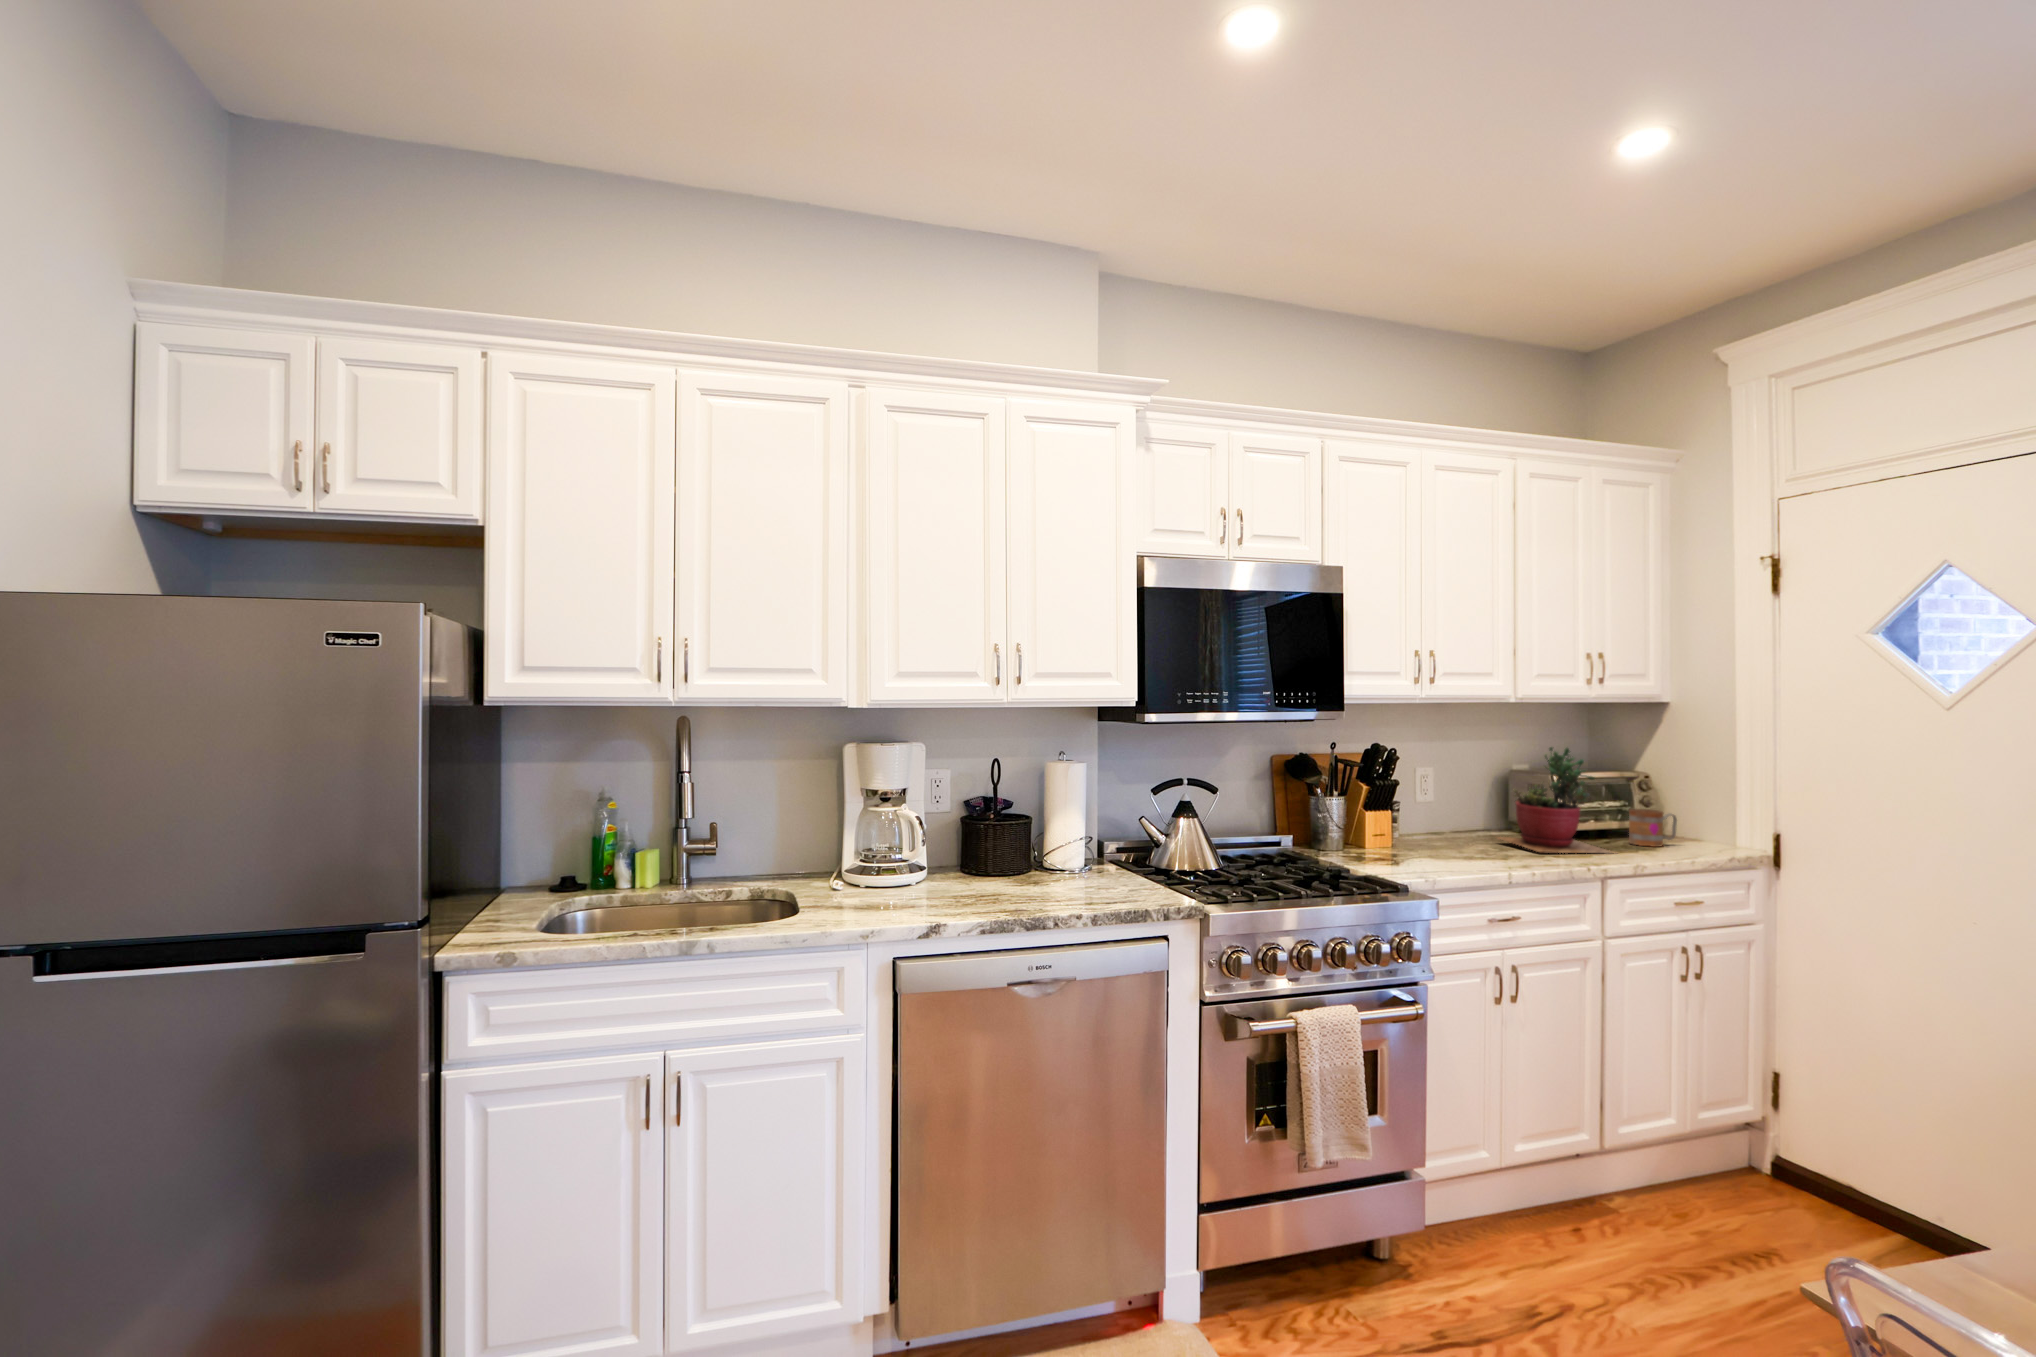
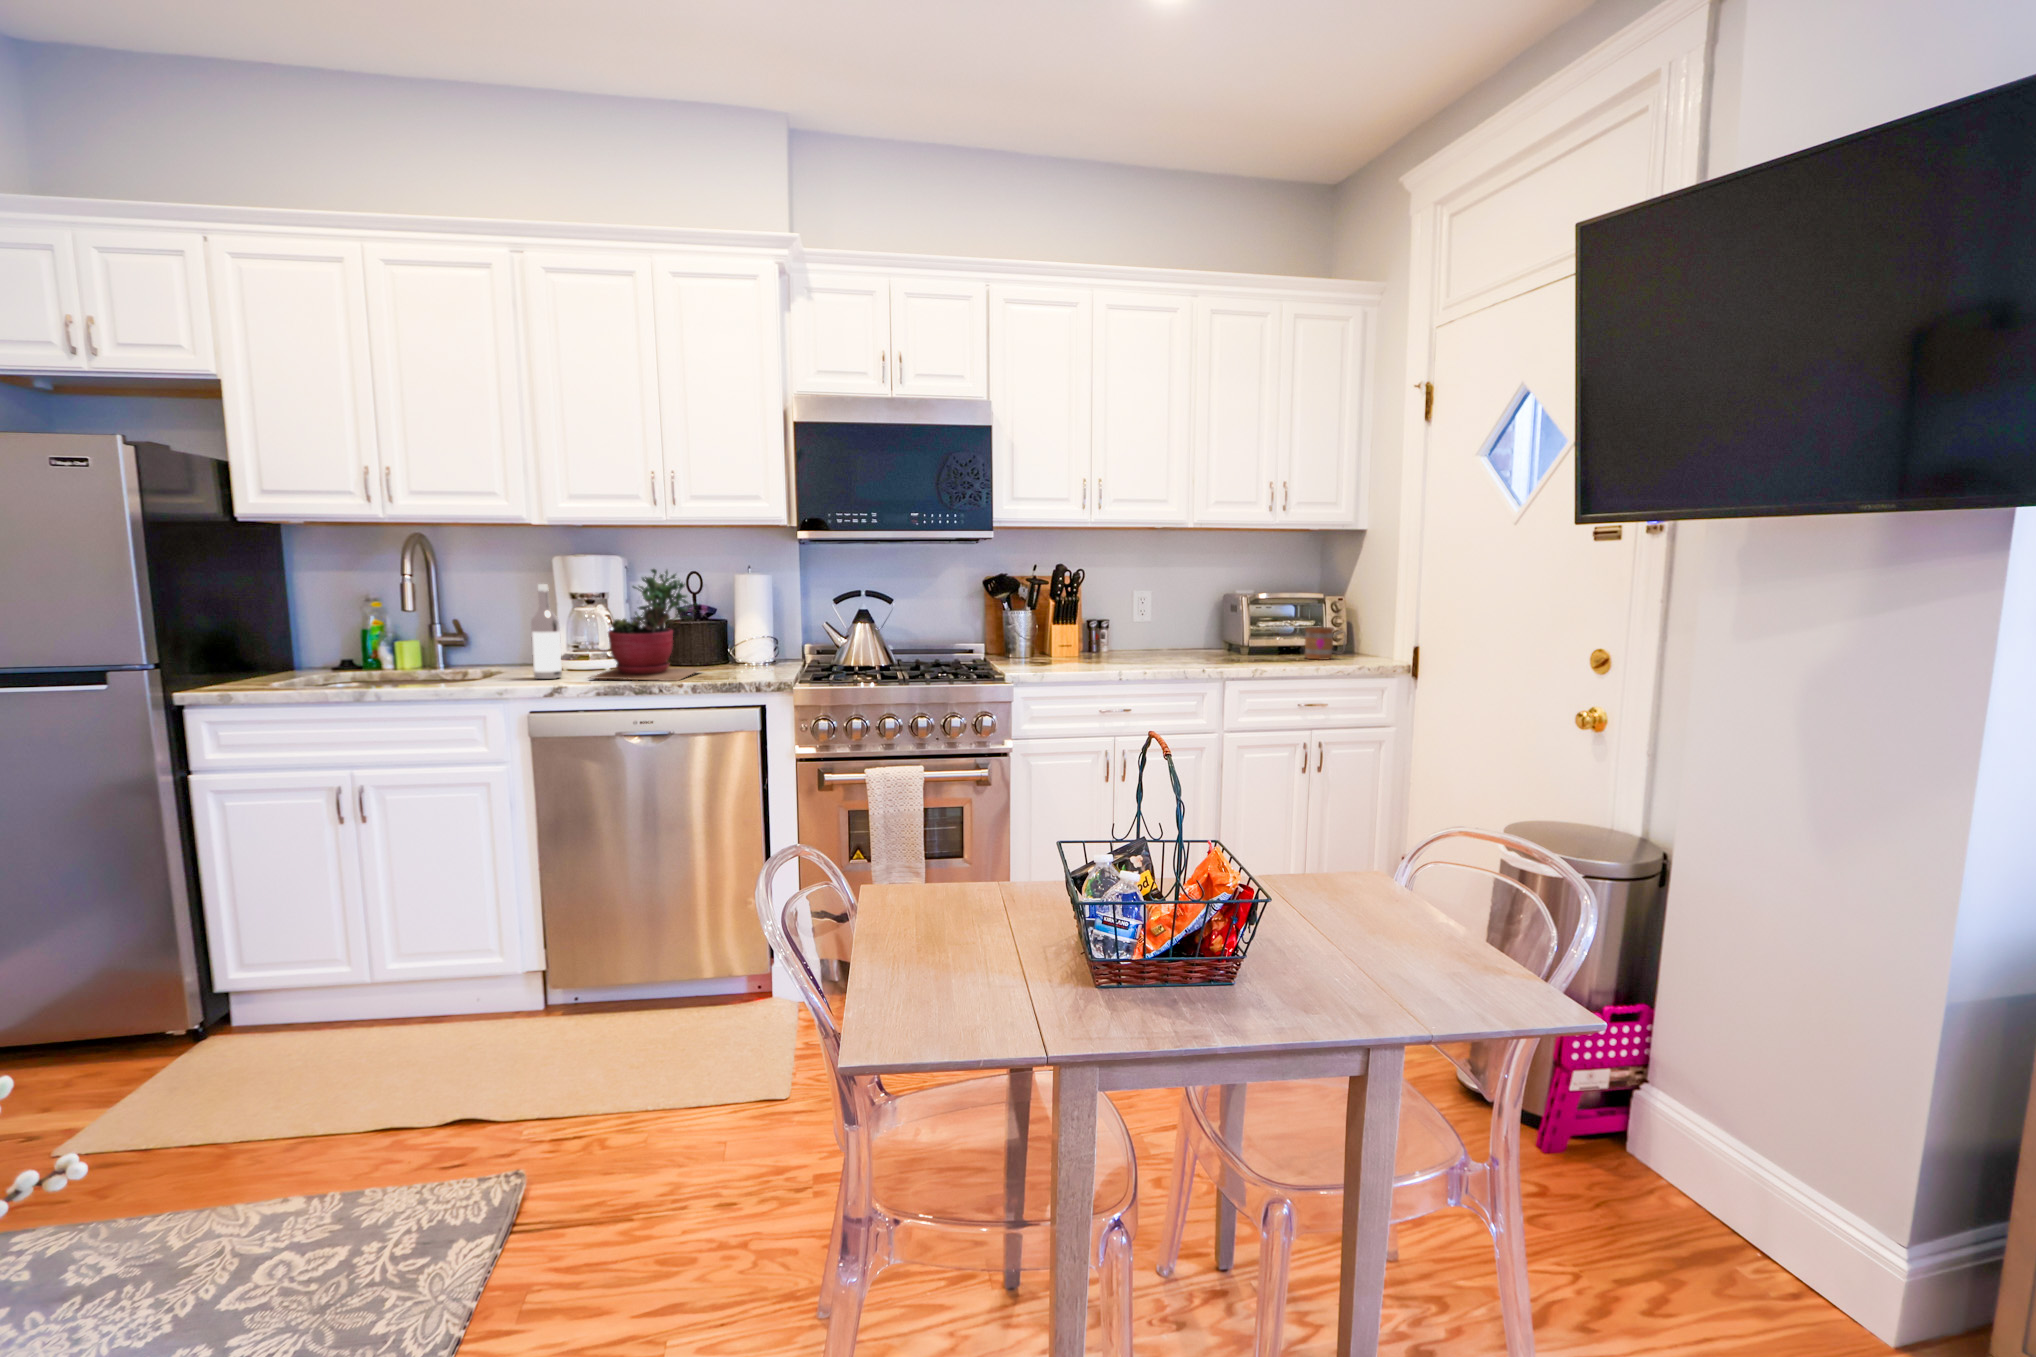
succulent plant: present [1498,747,1617,854] -> present [592,569,701,681]
wine bottle: none [867,784,900,908] -> present [531,584,562,679]

